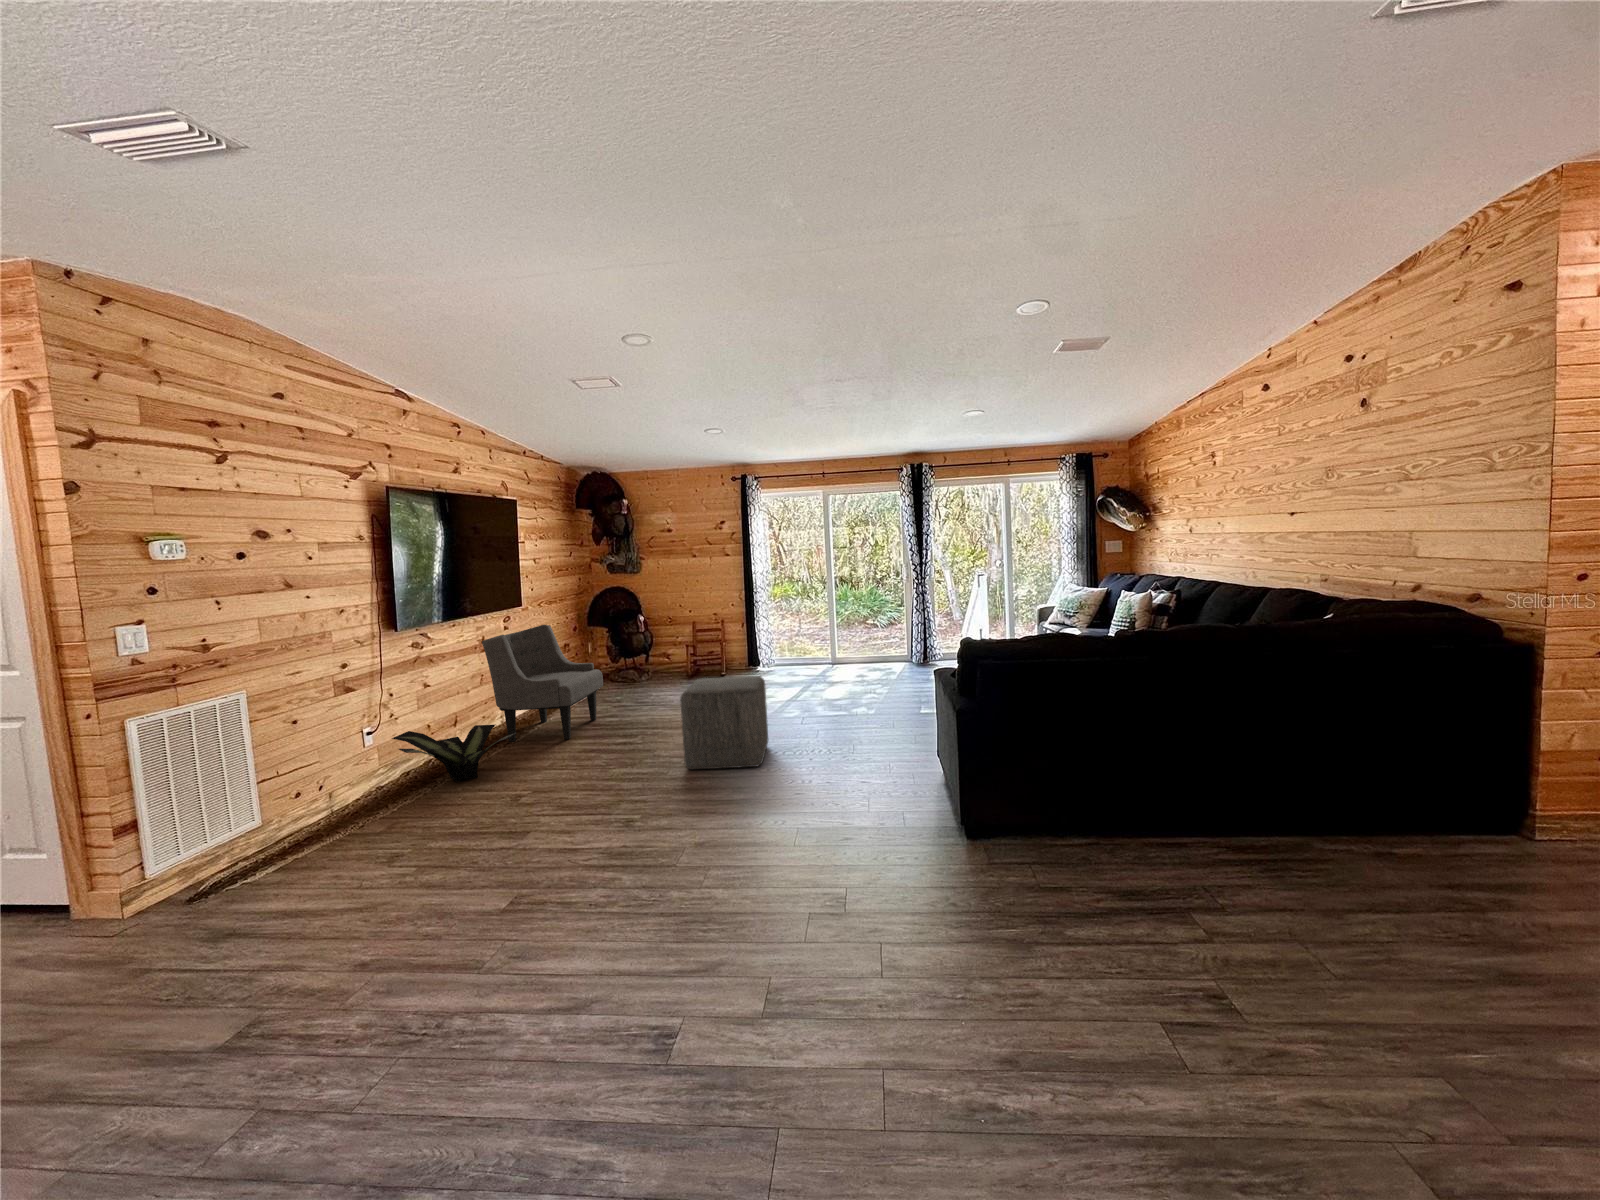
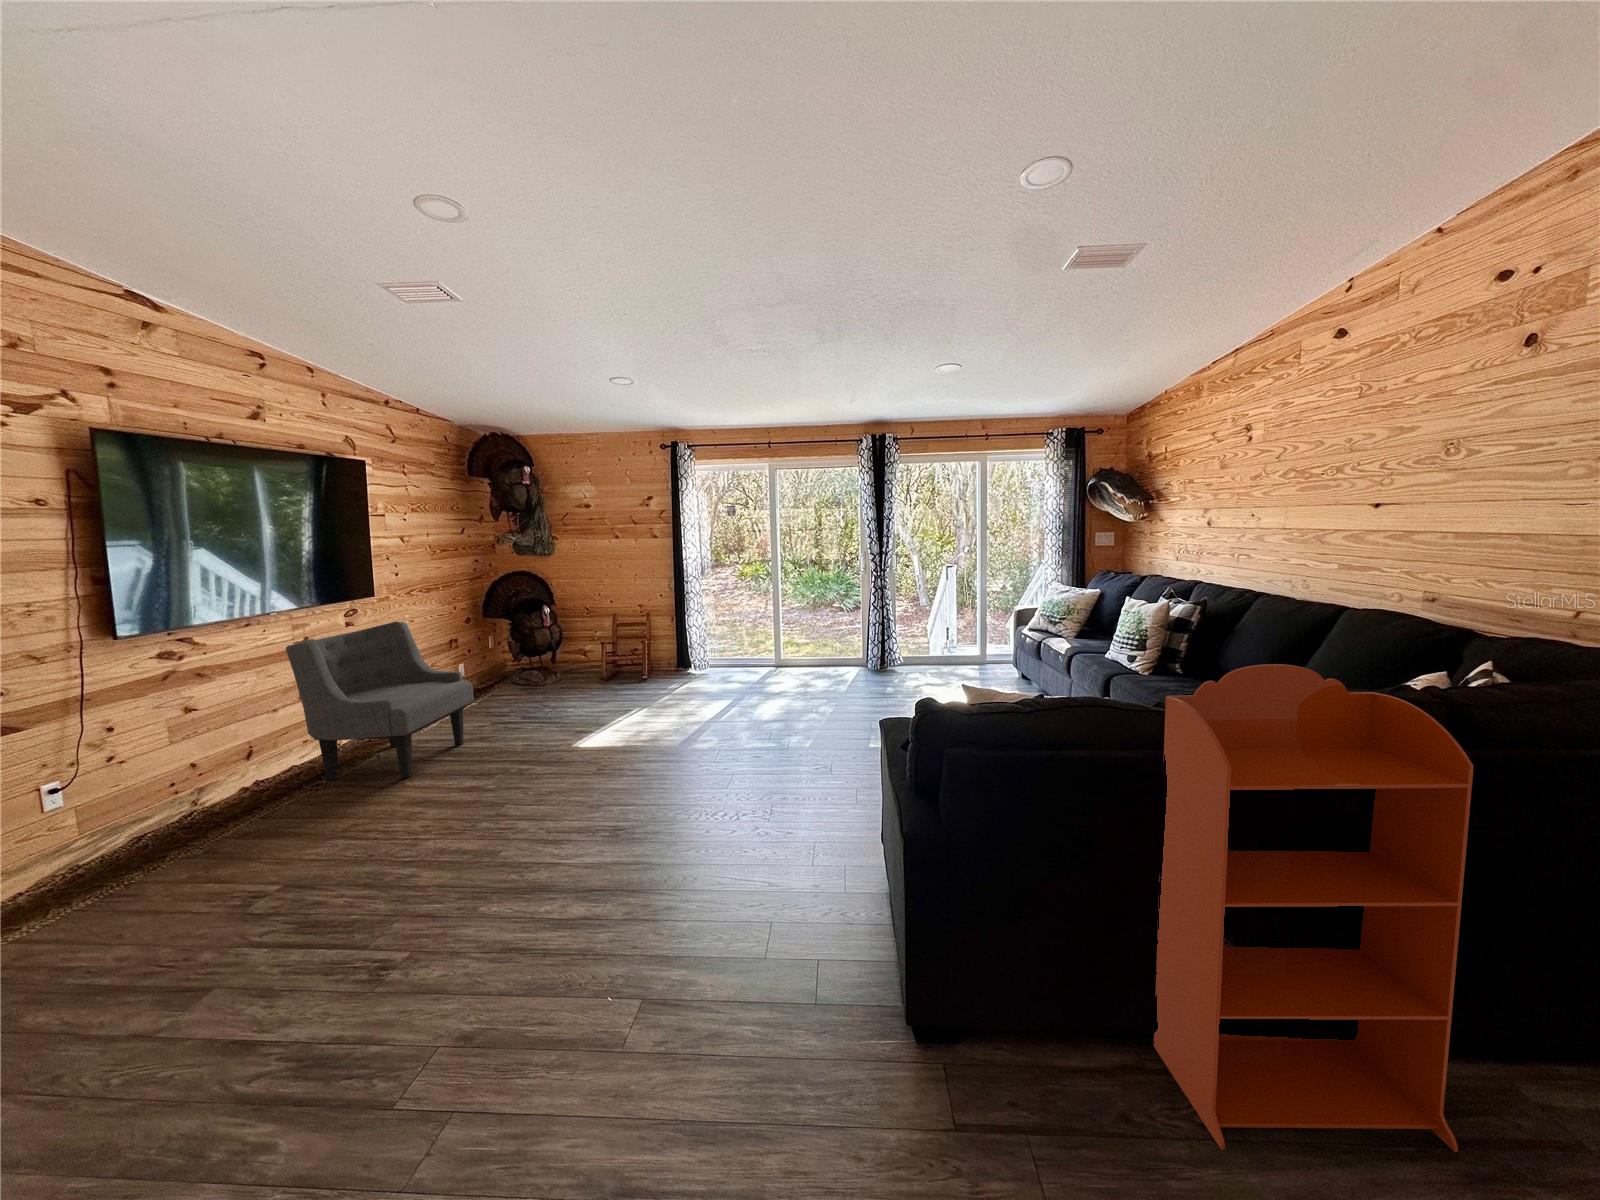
bookcase: none [1099,610,1263,873] -> present [1154,664,1474,1152]
ottoman: present [680,676,768,769] -> none [527,706,665,843]
potted plant: present [392,725,515,782] -> none [90,767,299,861]

